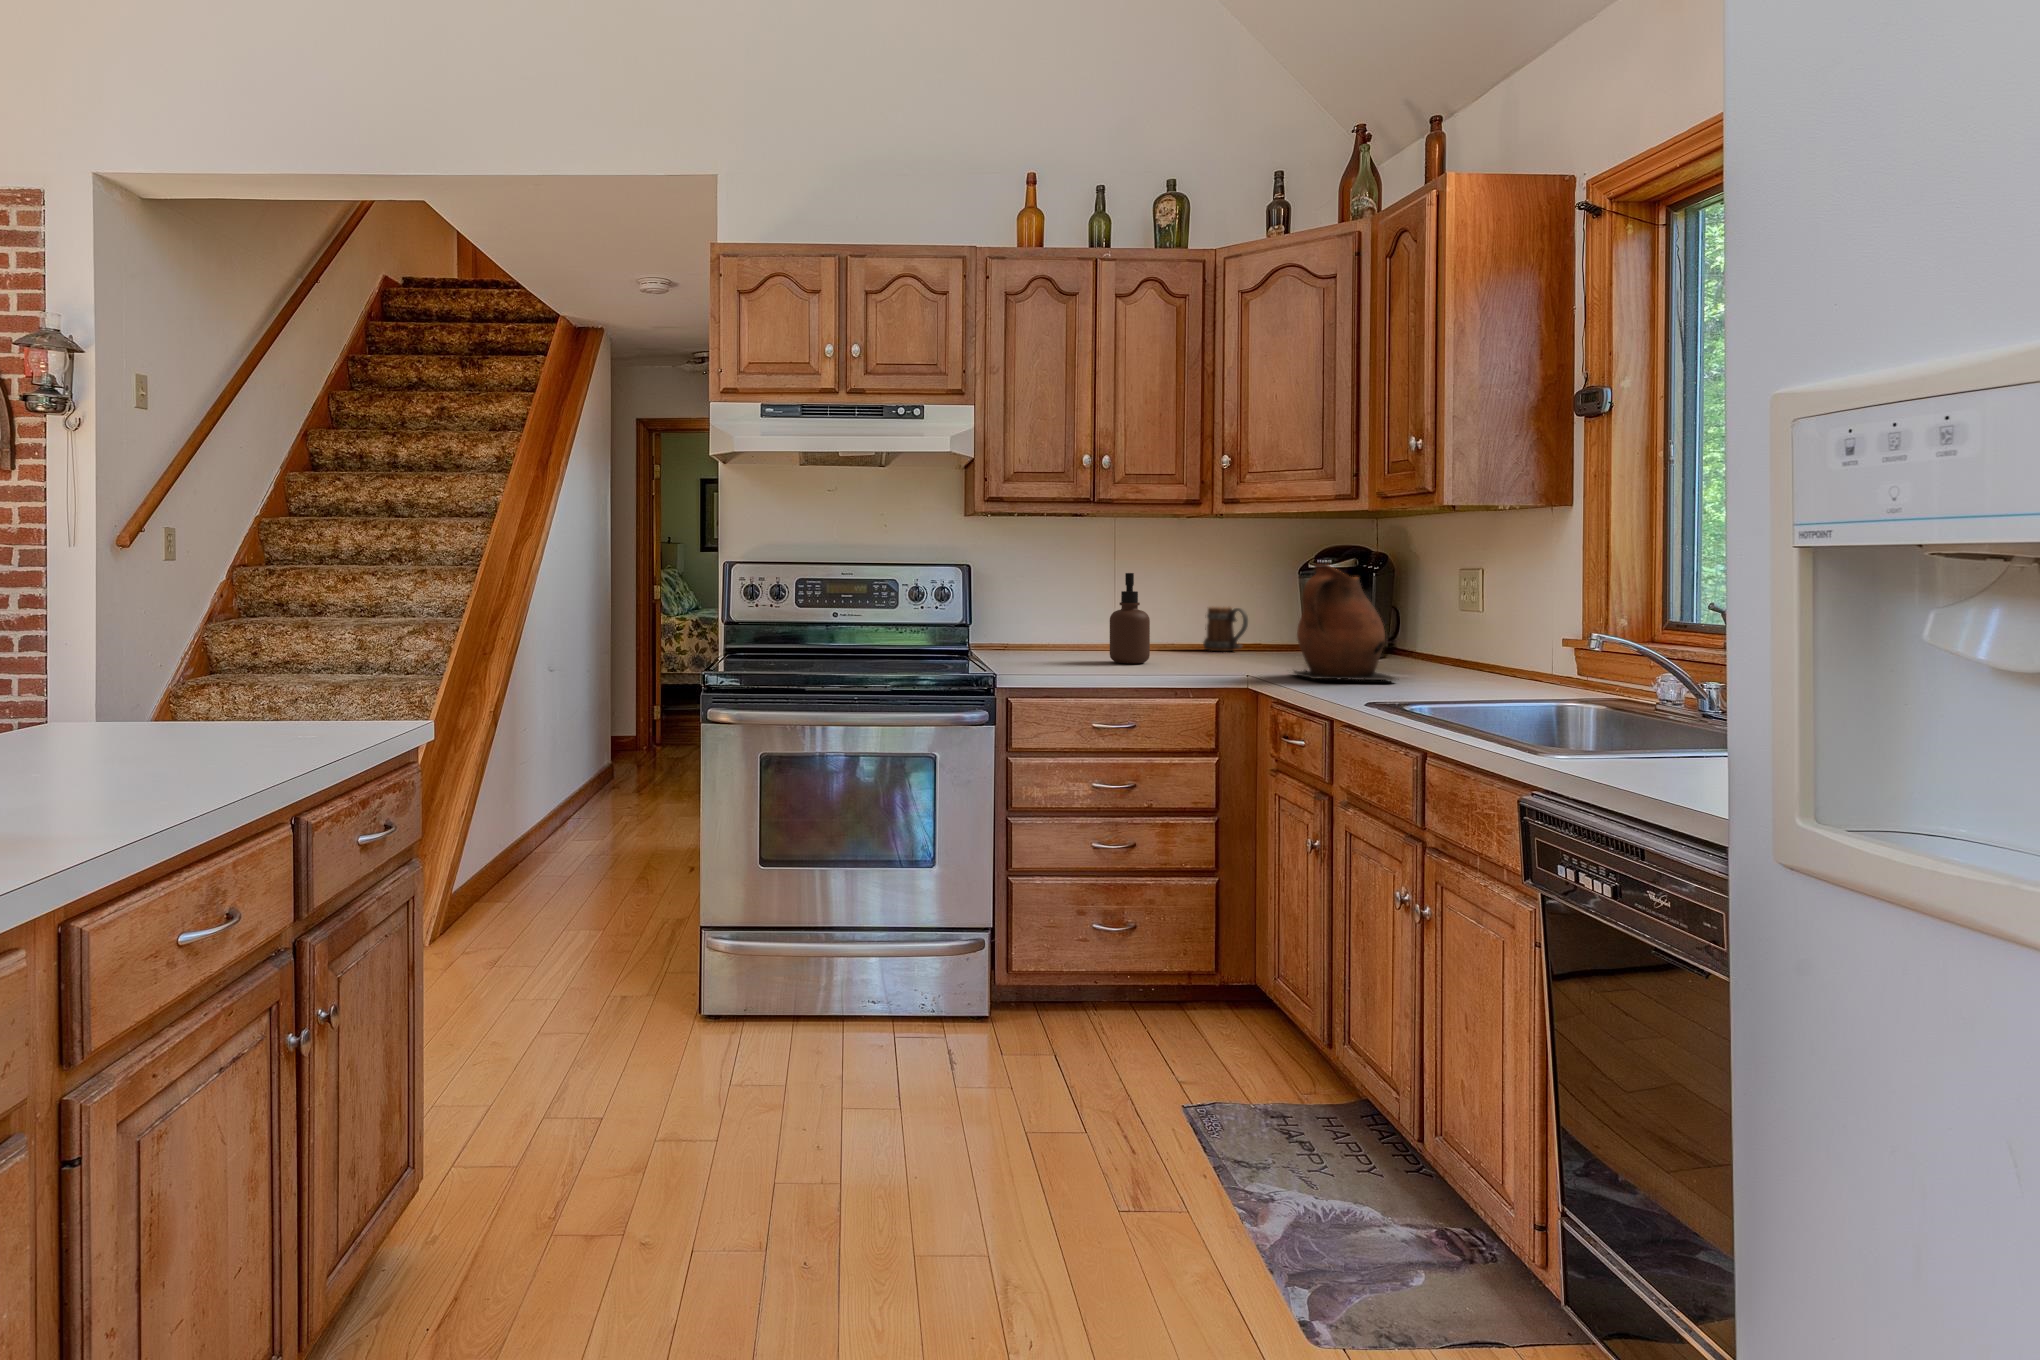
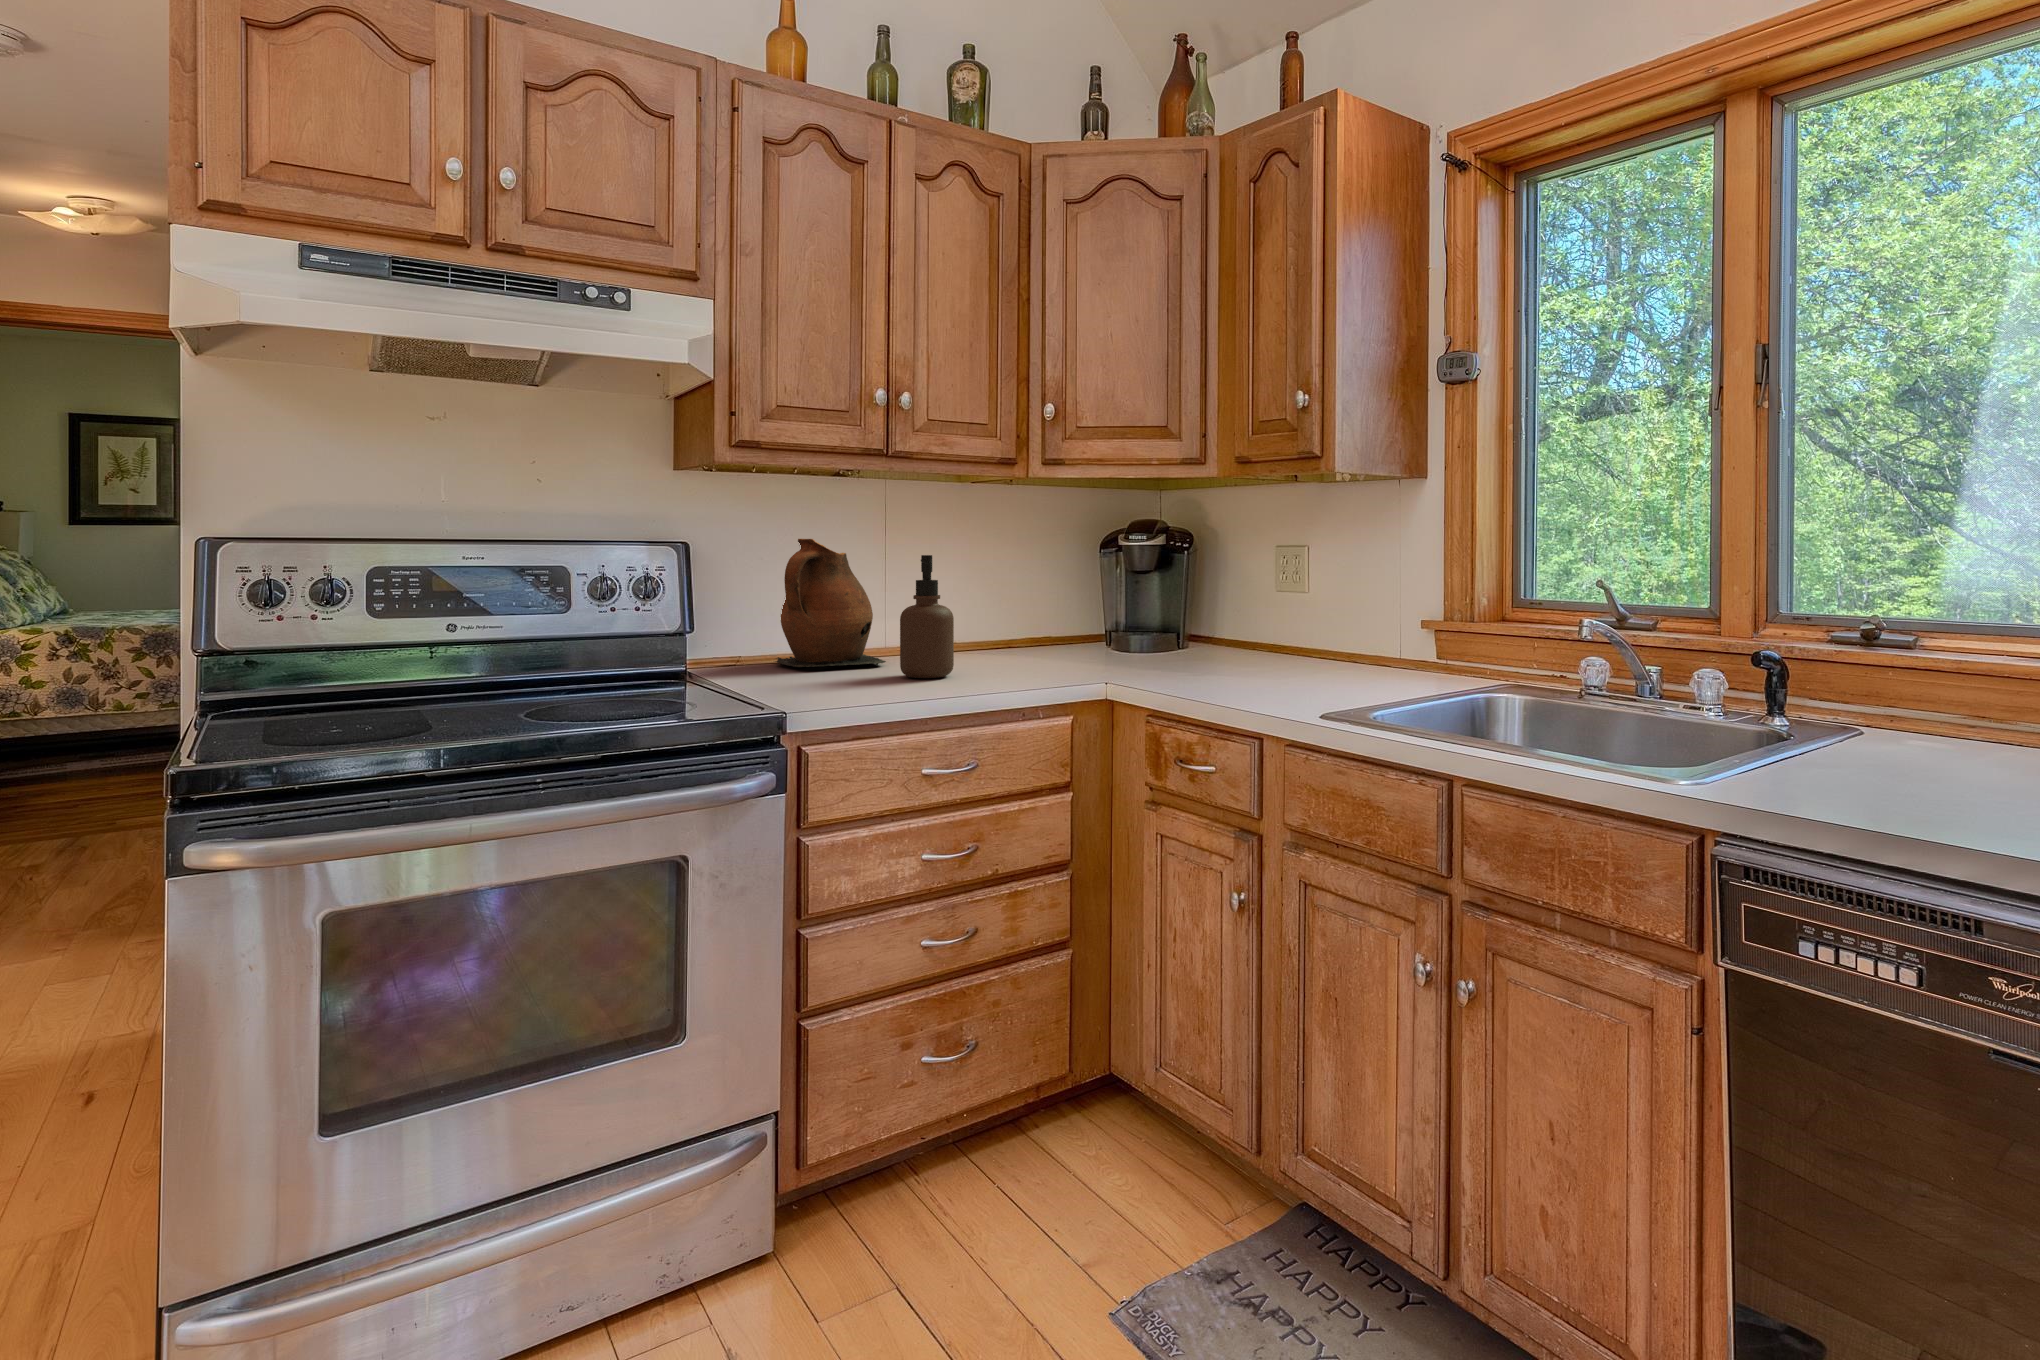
ceramic pitcher: present [1294,564,1396,681] -> present [776,539,886,667]
mug: present [1203,606,1248,651] -> none [979,595,1035,651]

